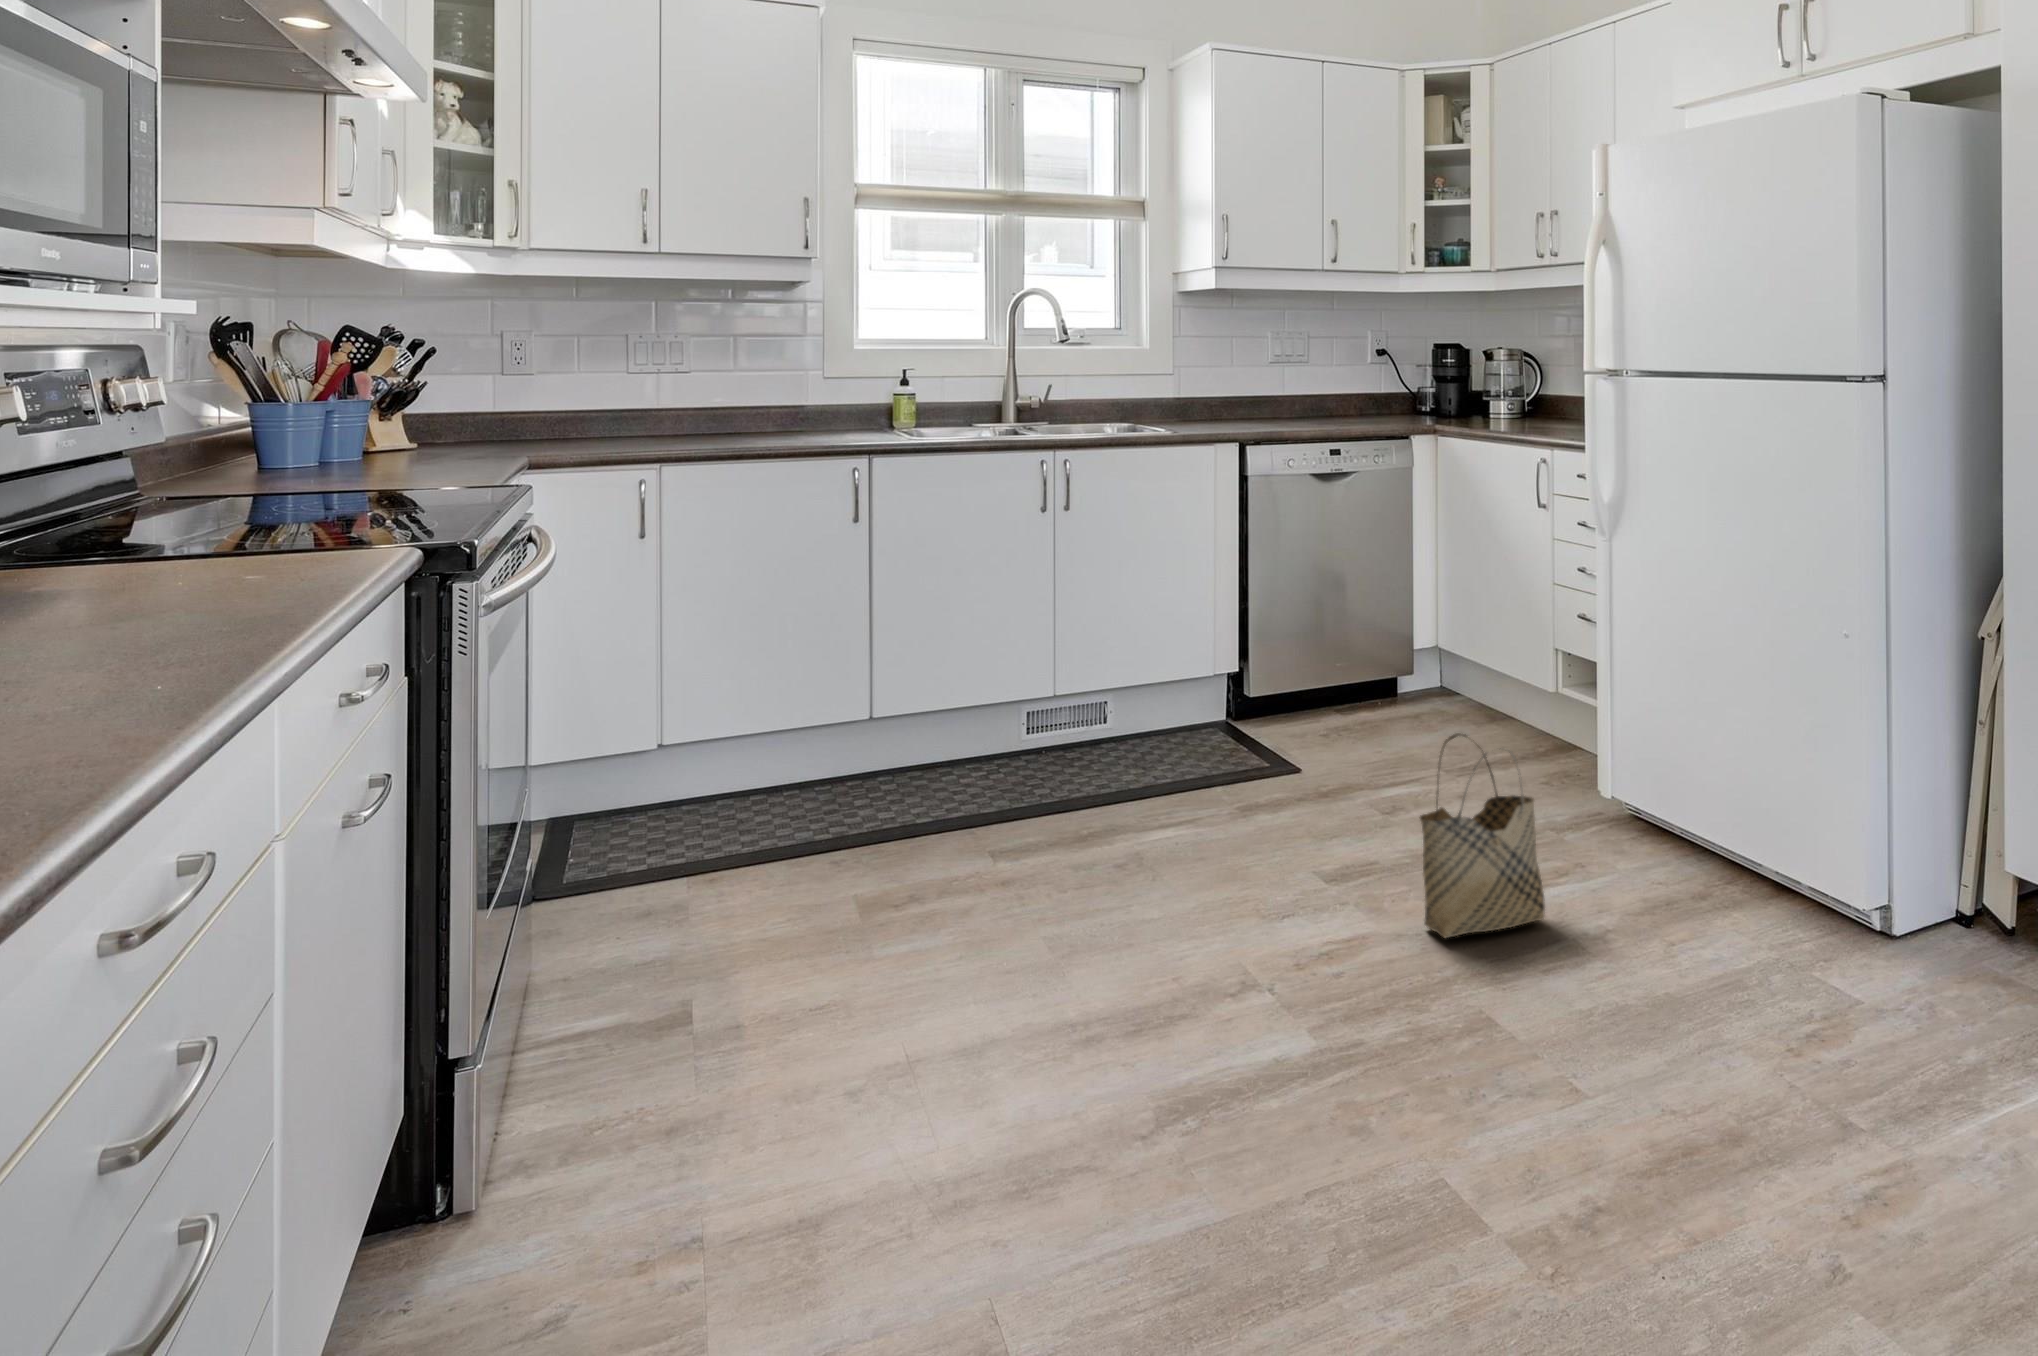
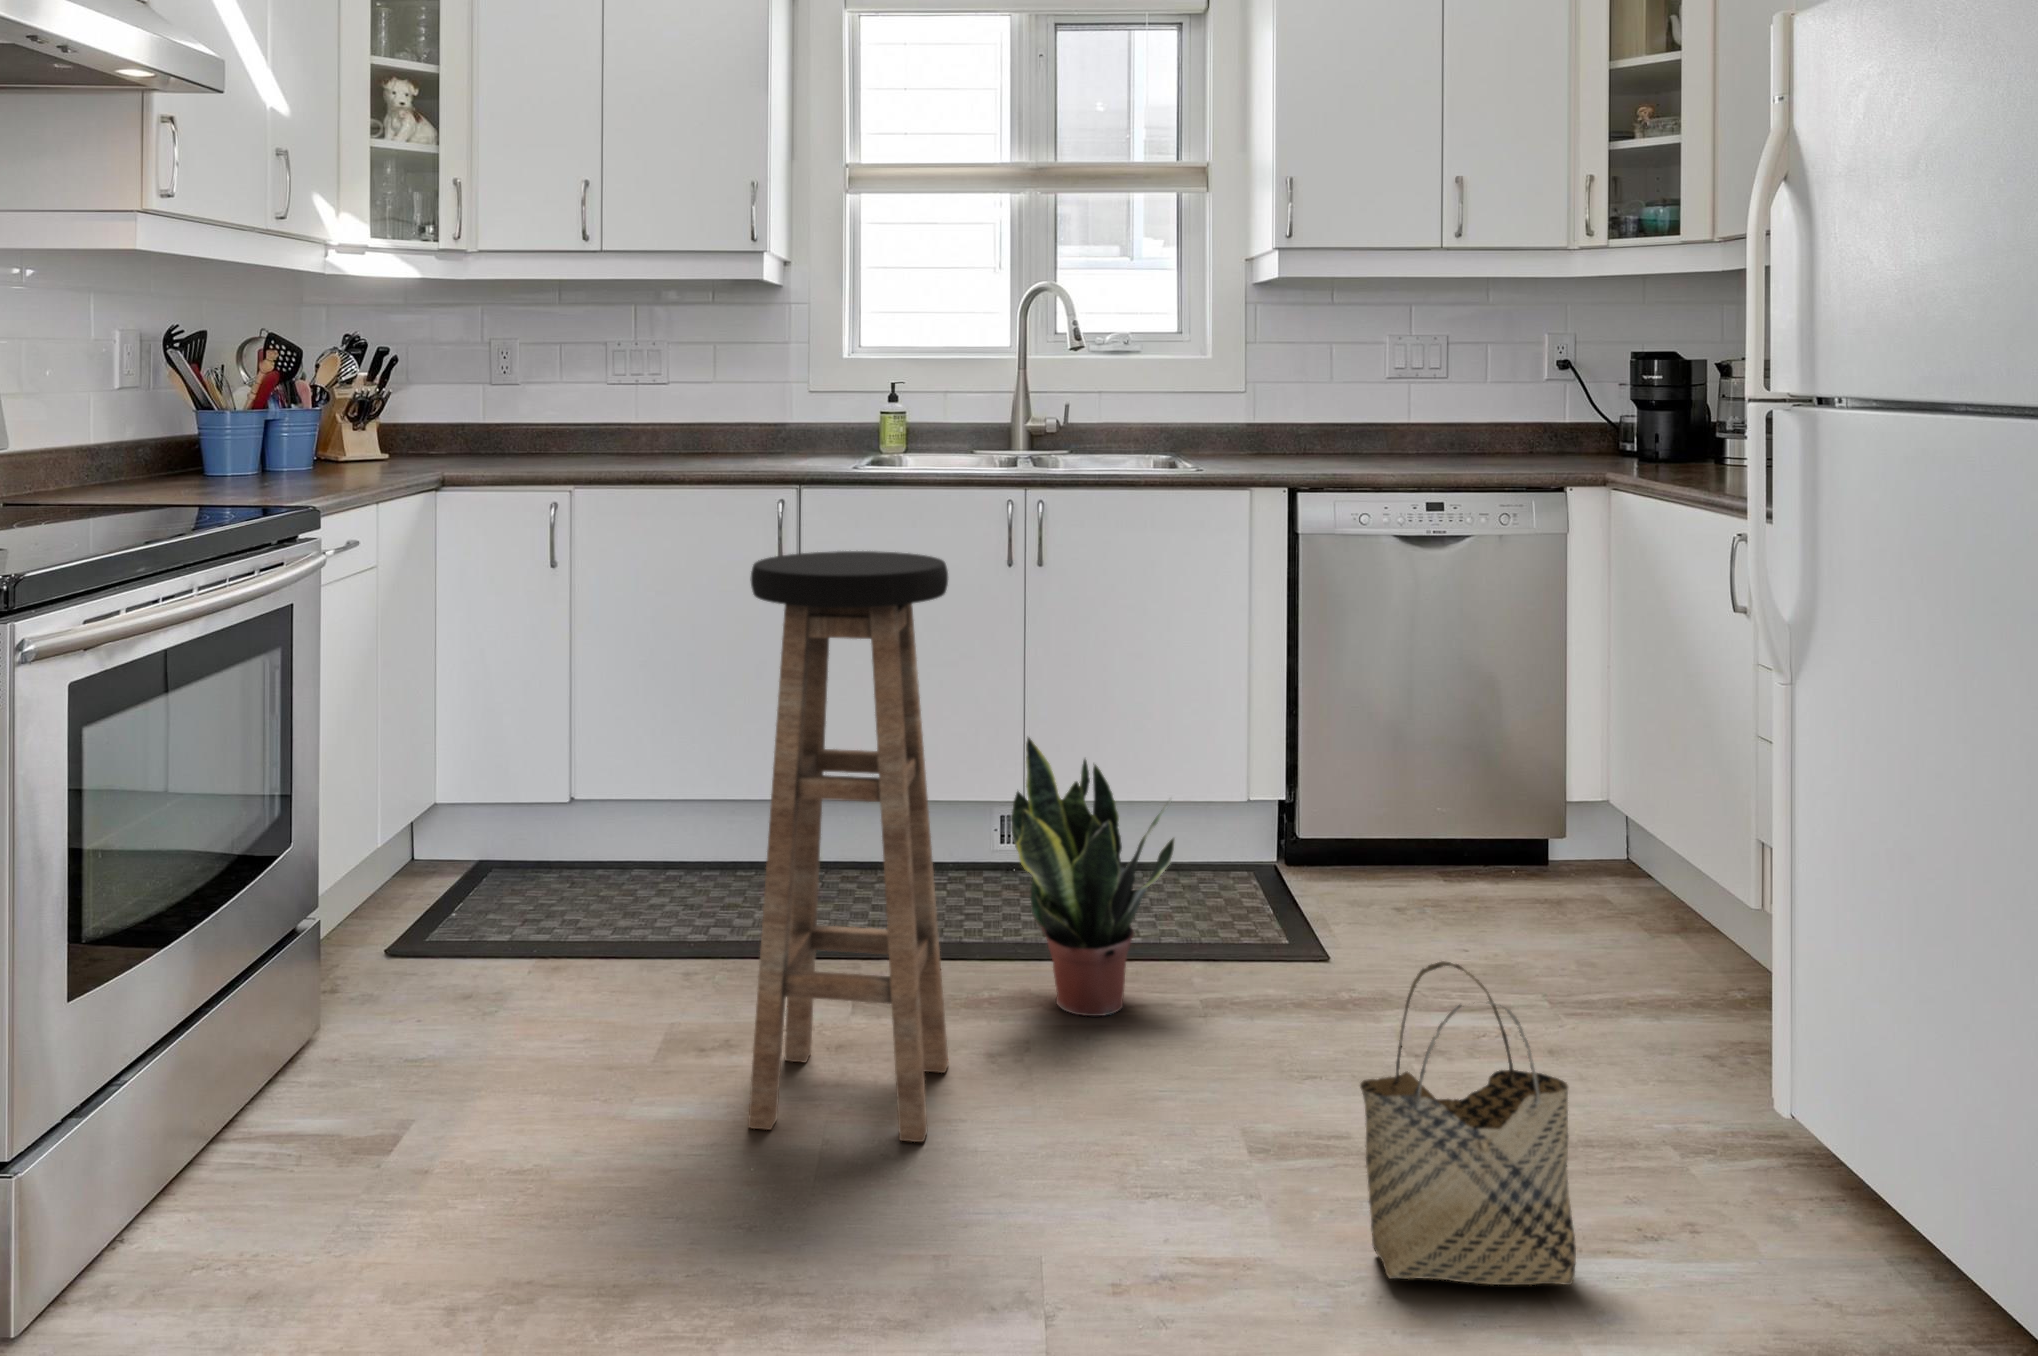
bar stool: none [942,493,1098,945] -> present [748,551,949,1142]
potted plant: none [1088,631,1218,834] -> present [1011,737,1174,1016]

